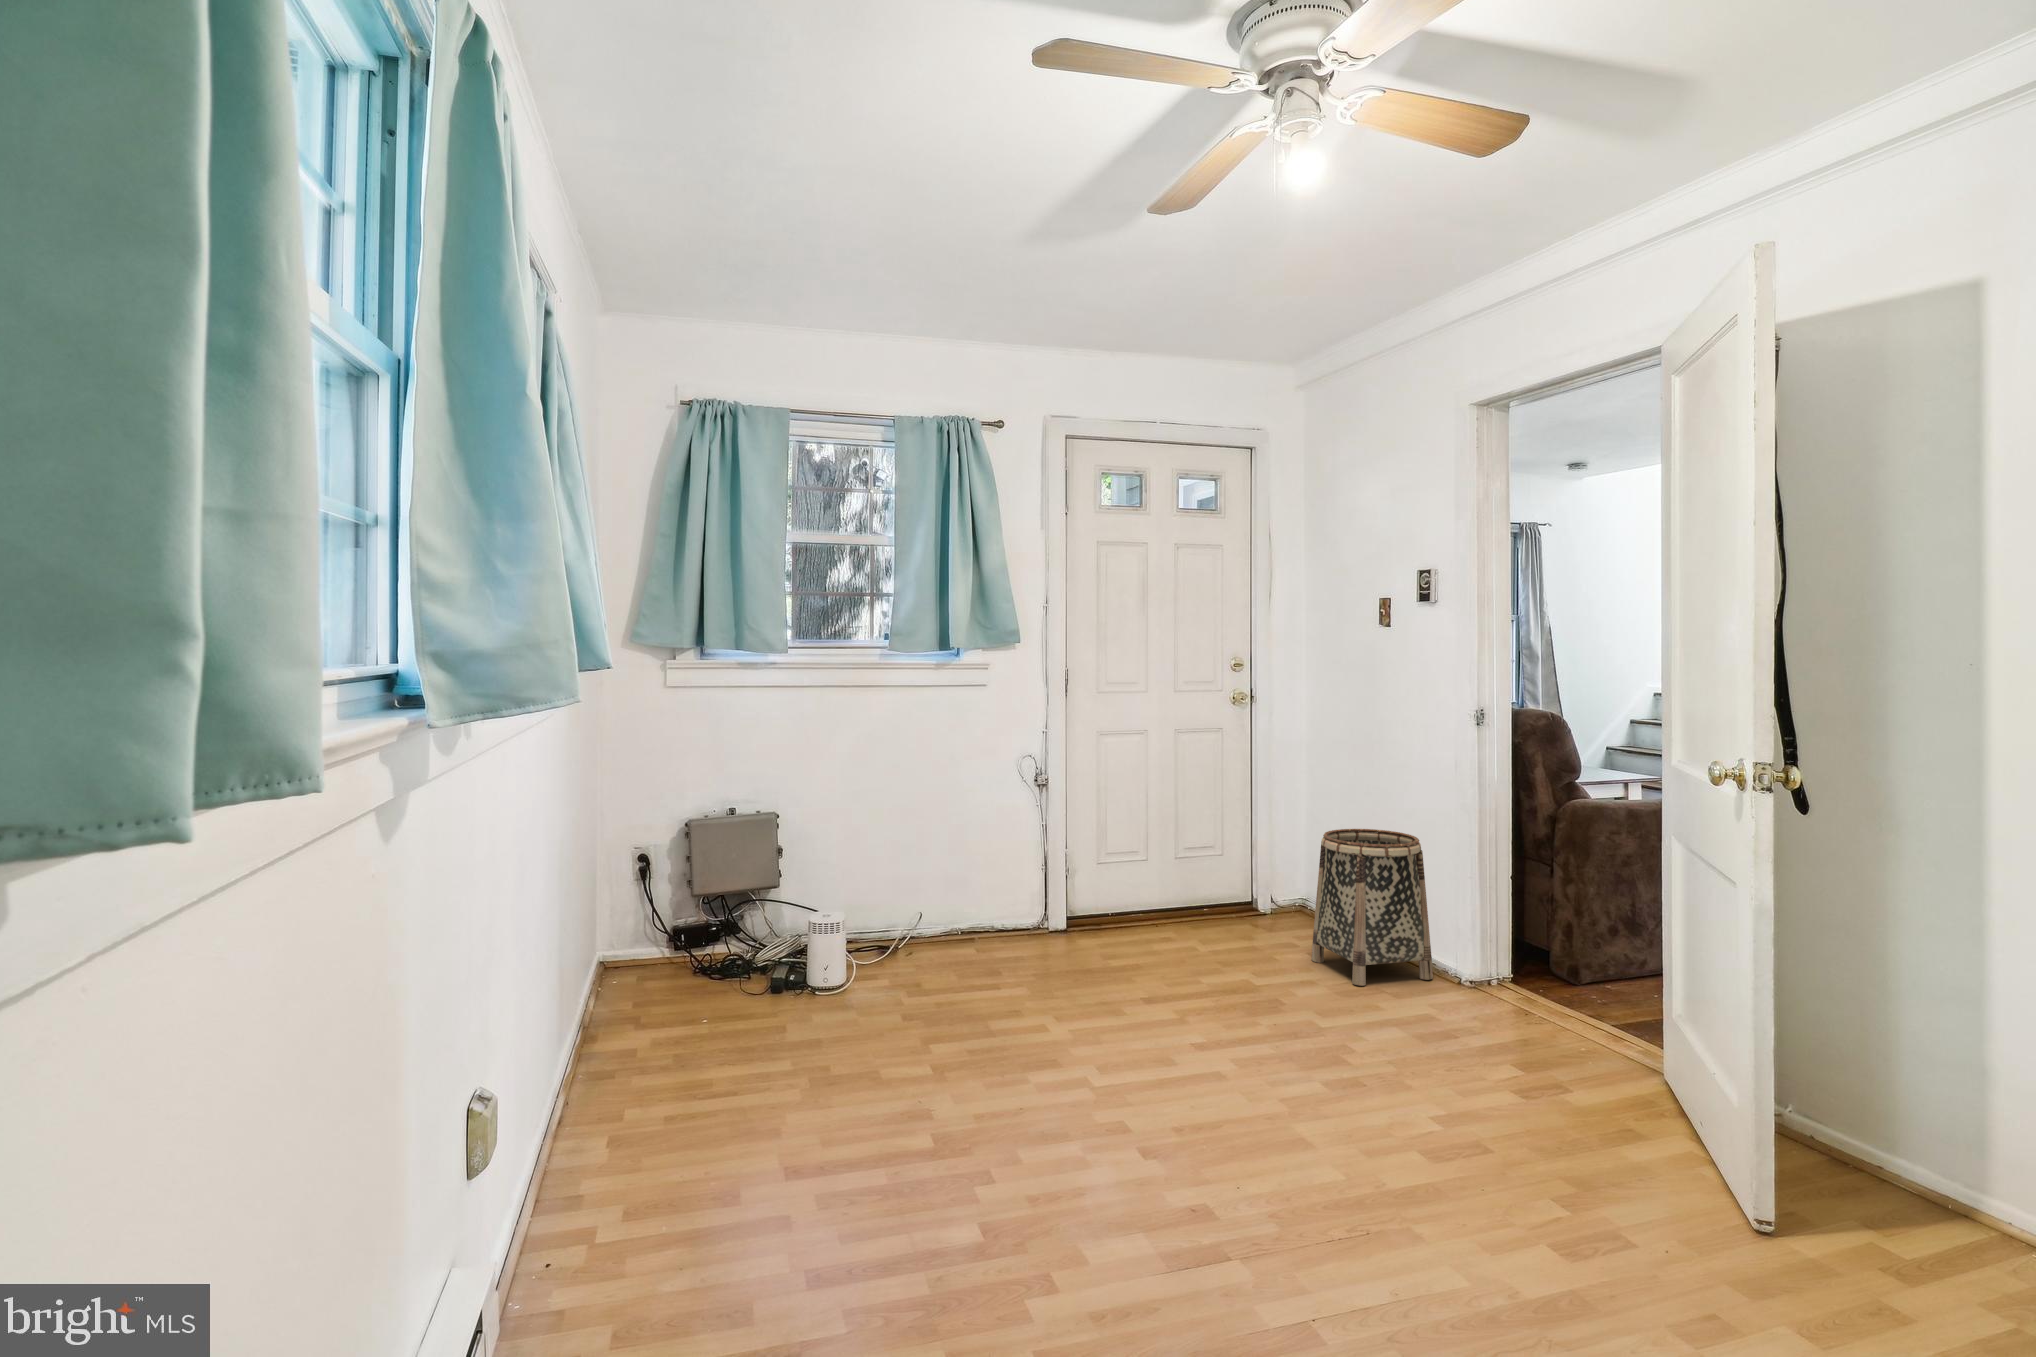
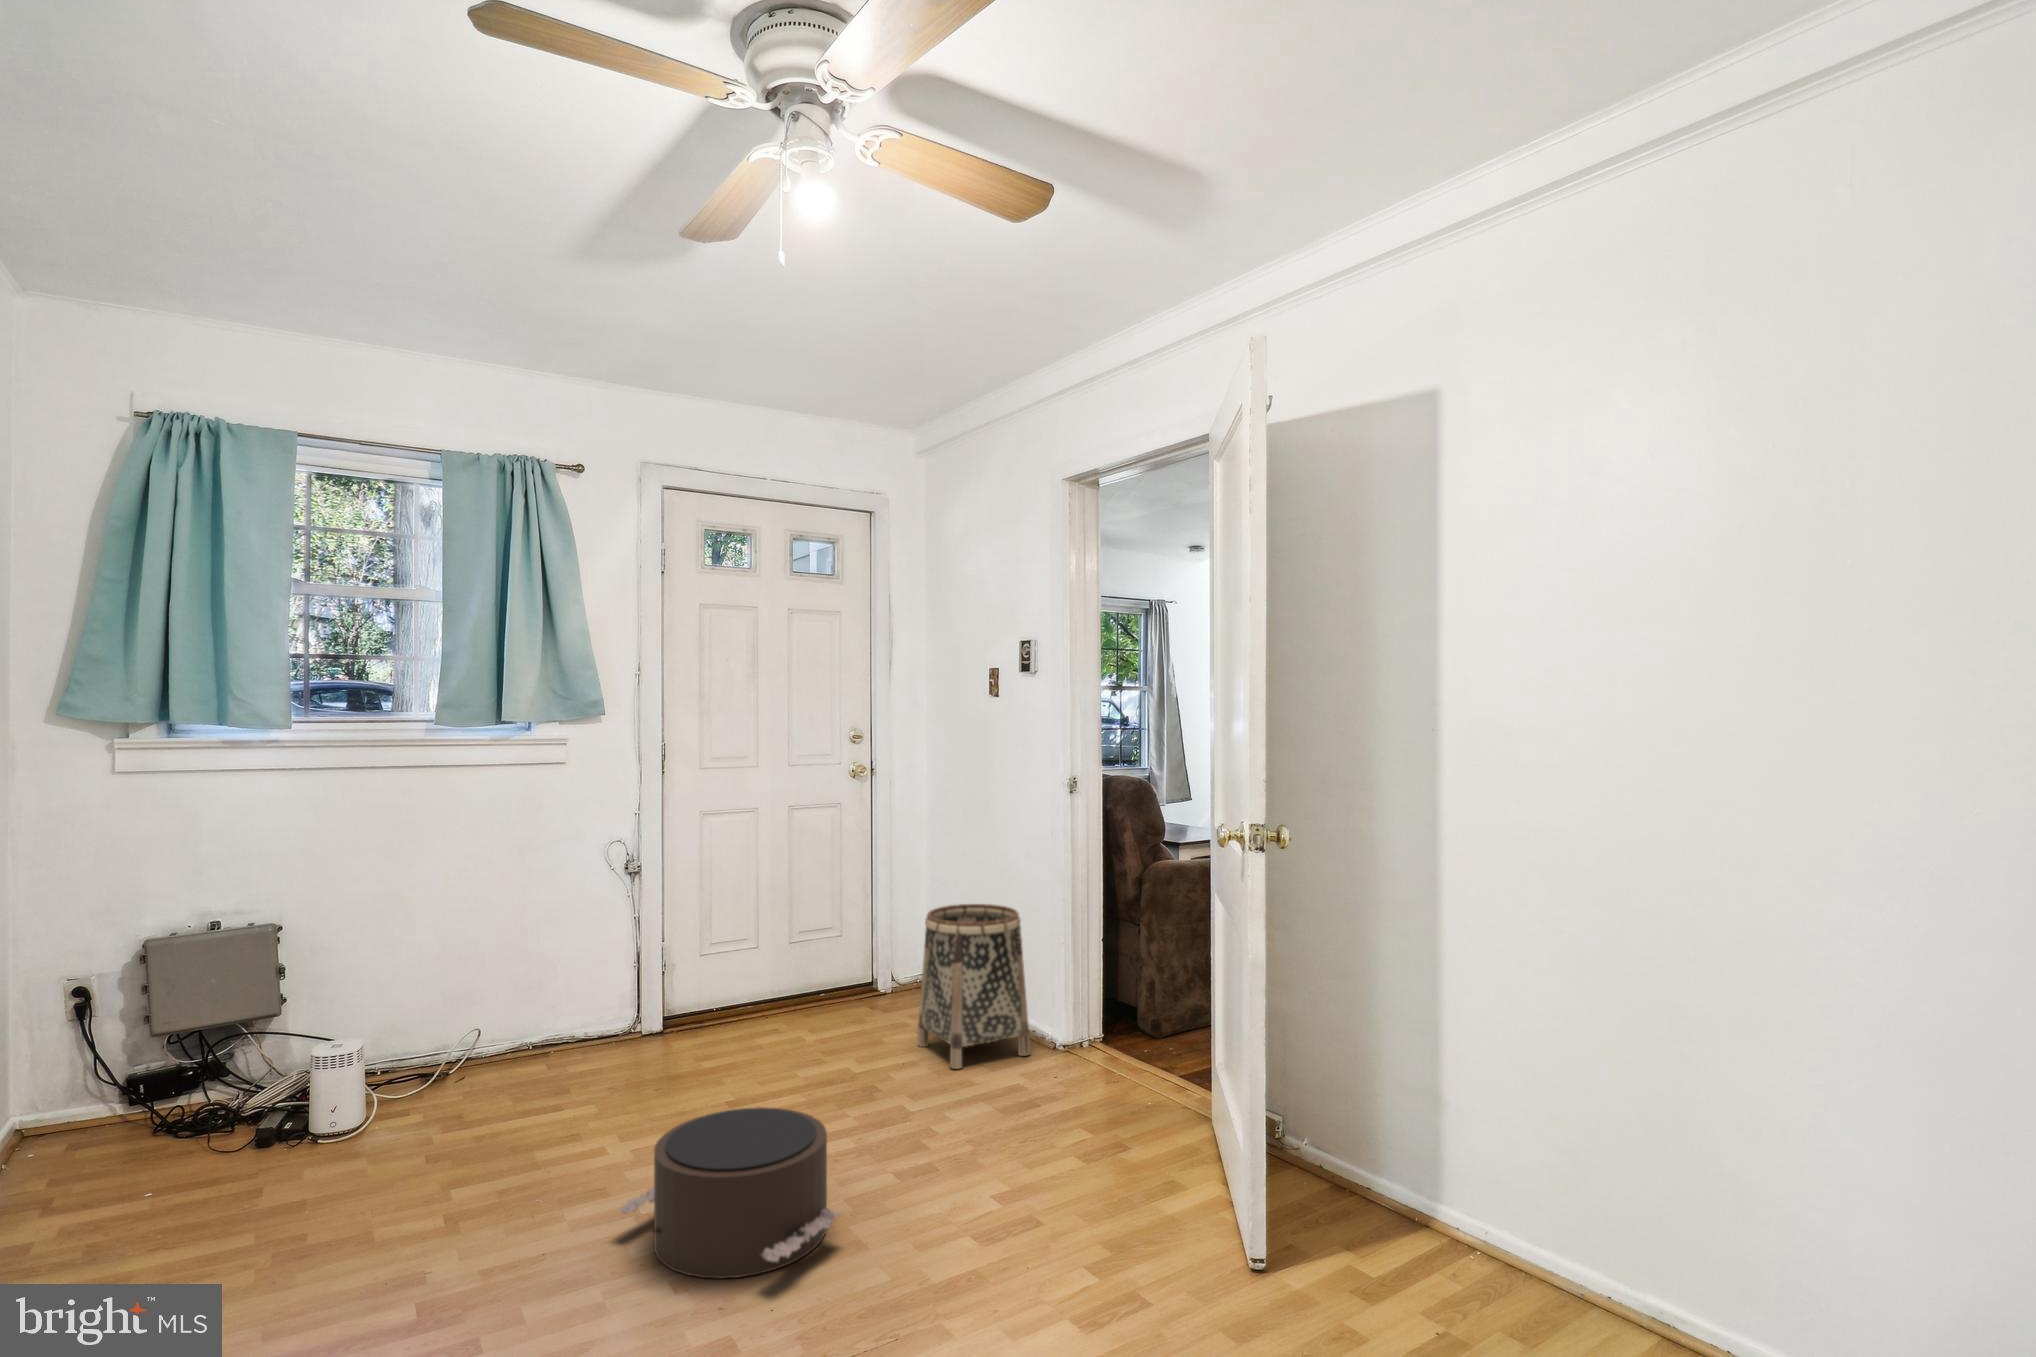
pouf: none [1084,997,1304,1156] -> present [618,1107,839,1278]

